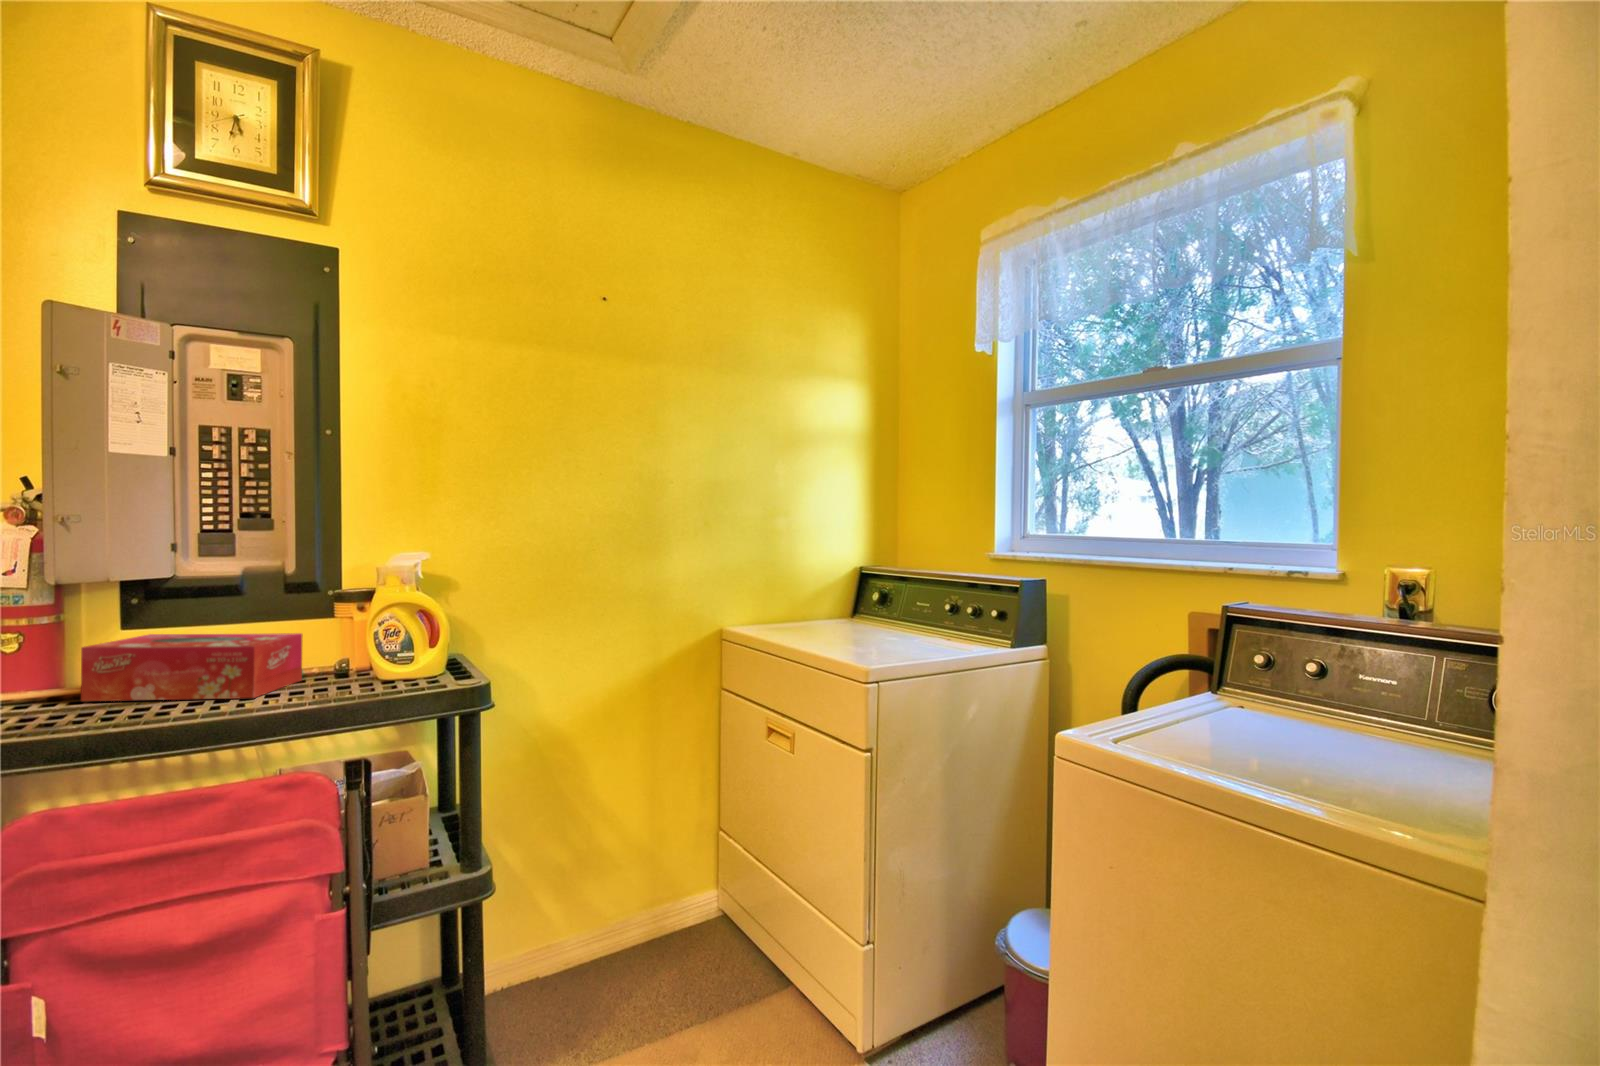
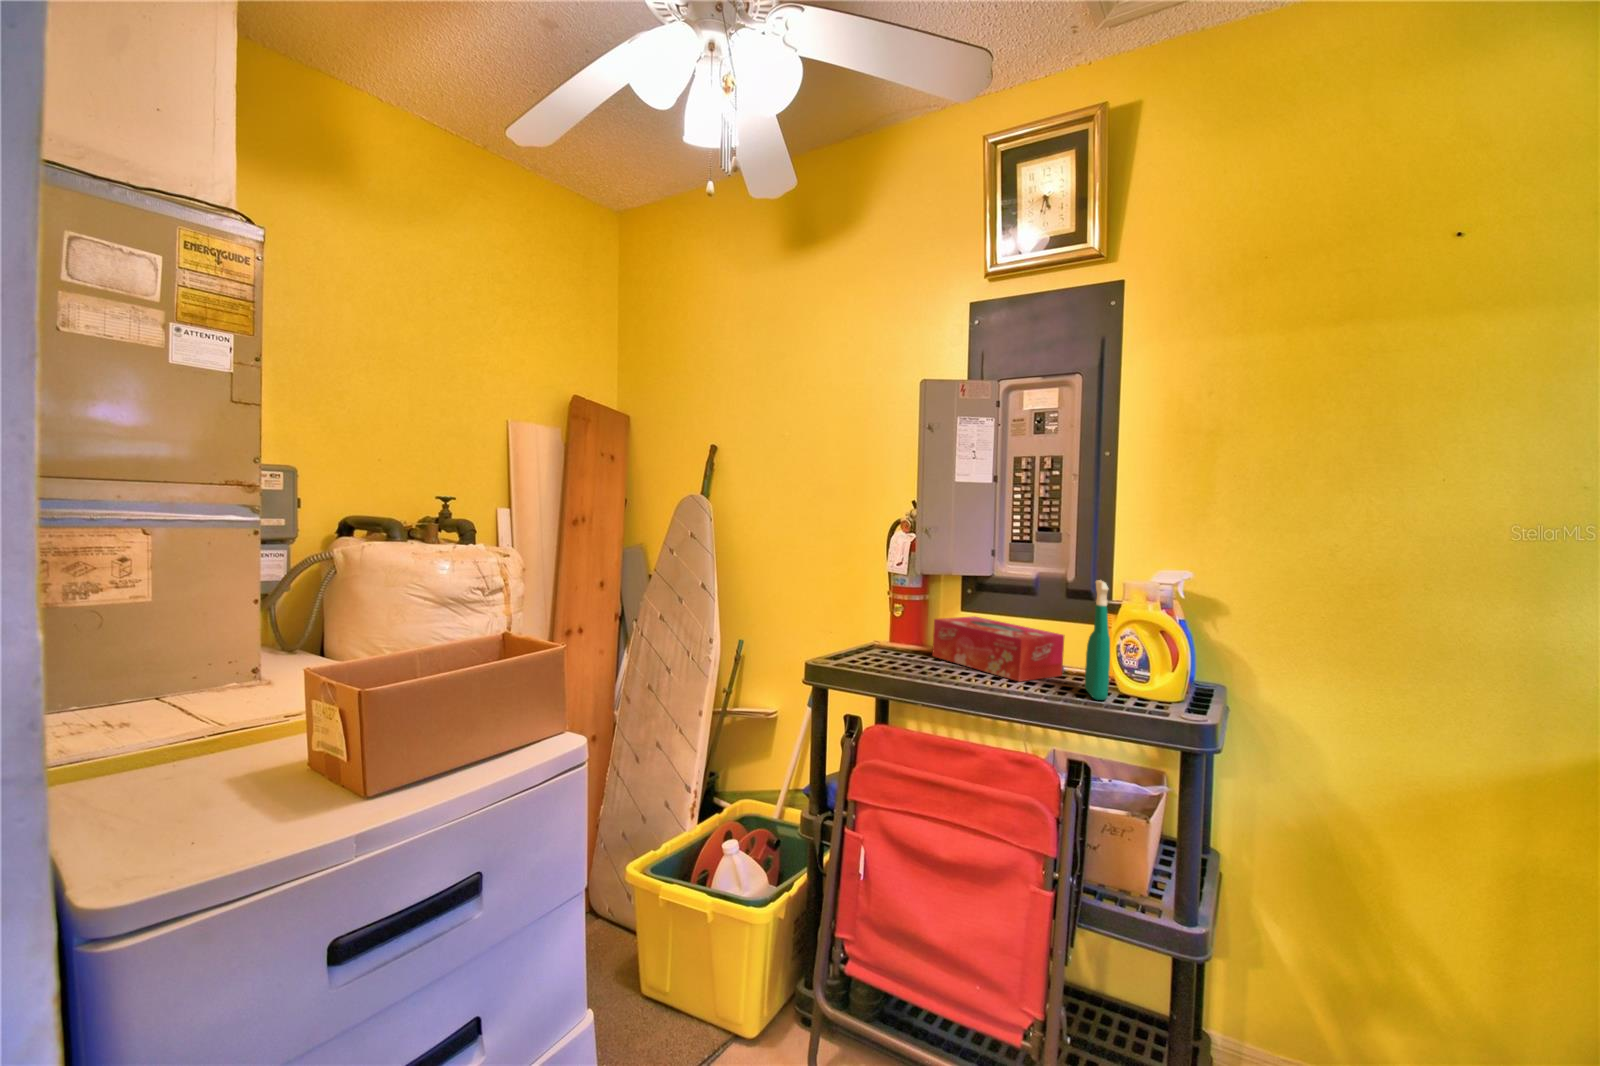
spray bottle: none [342,566,377,692] -> present [1085,580,1110,700]

